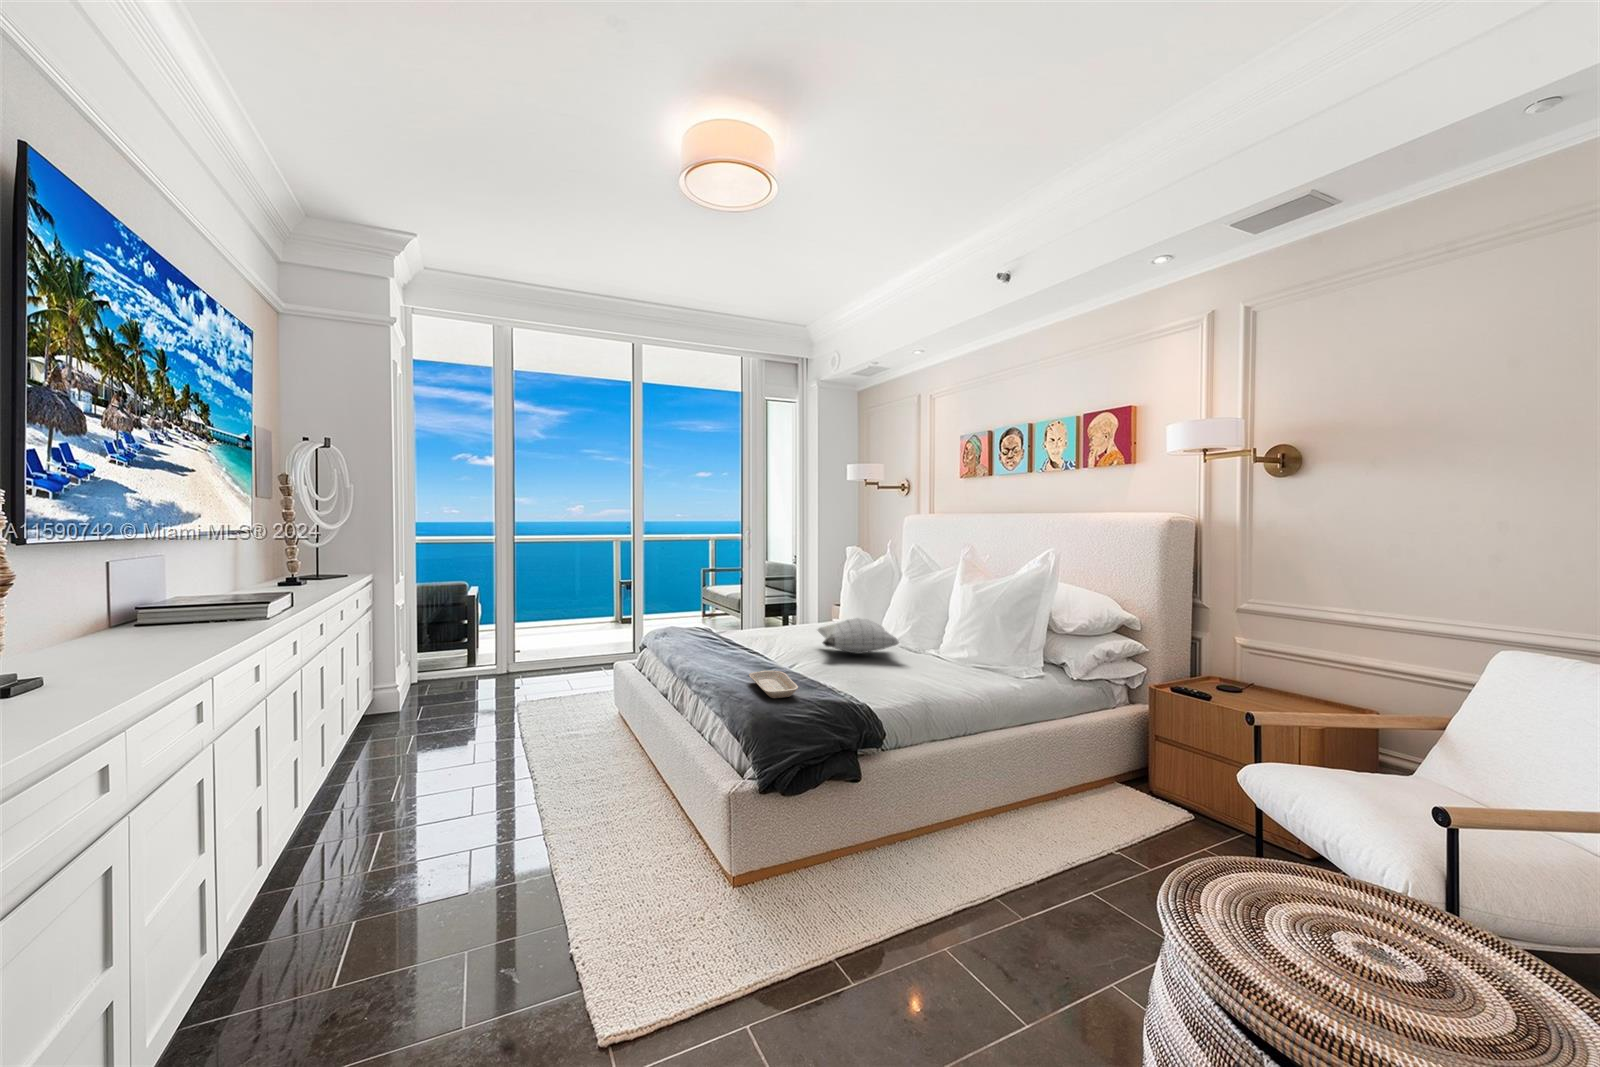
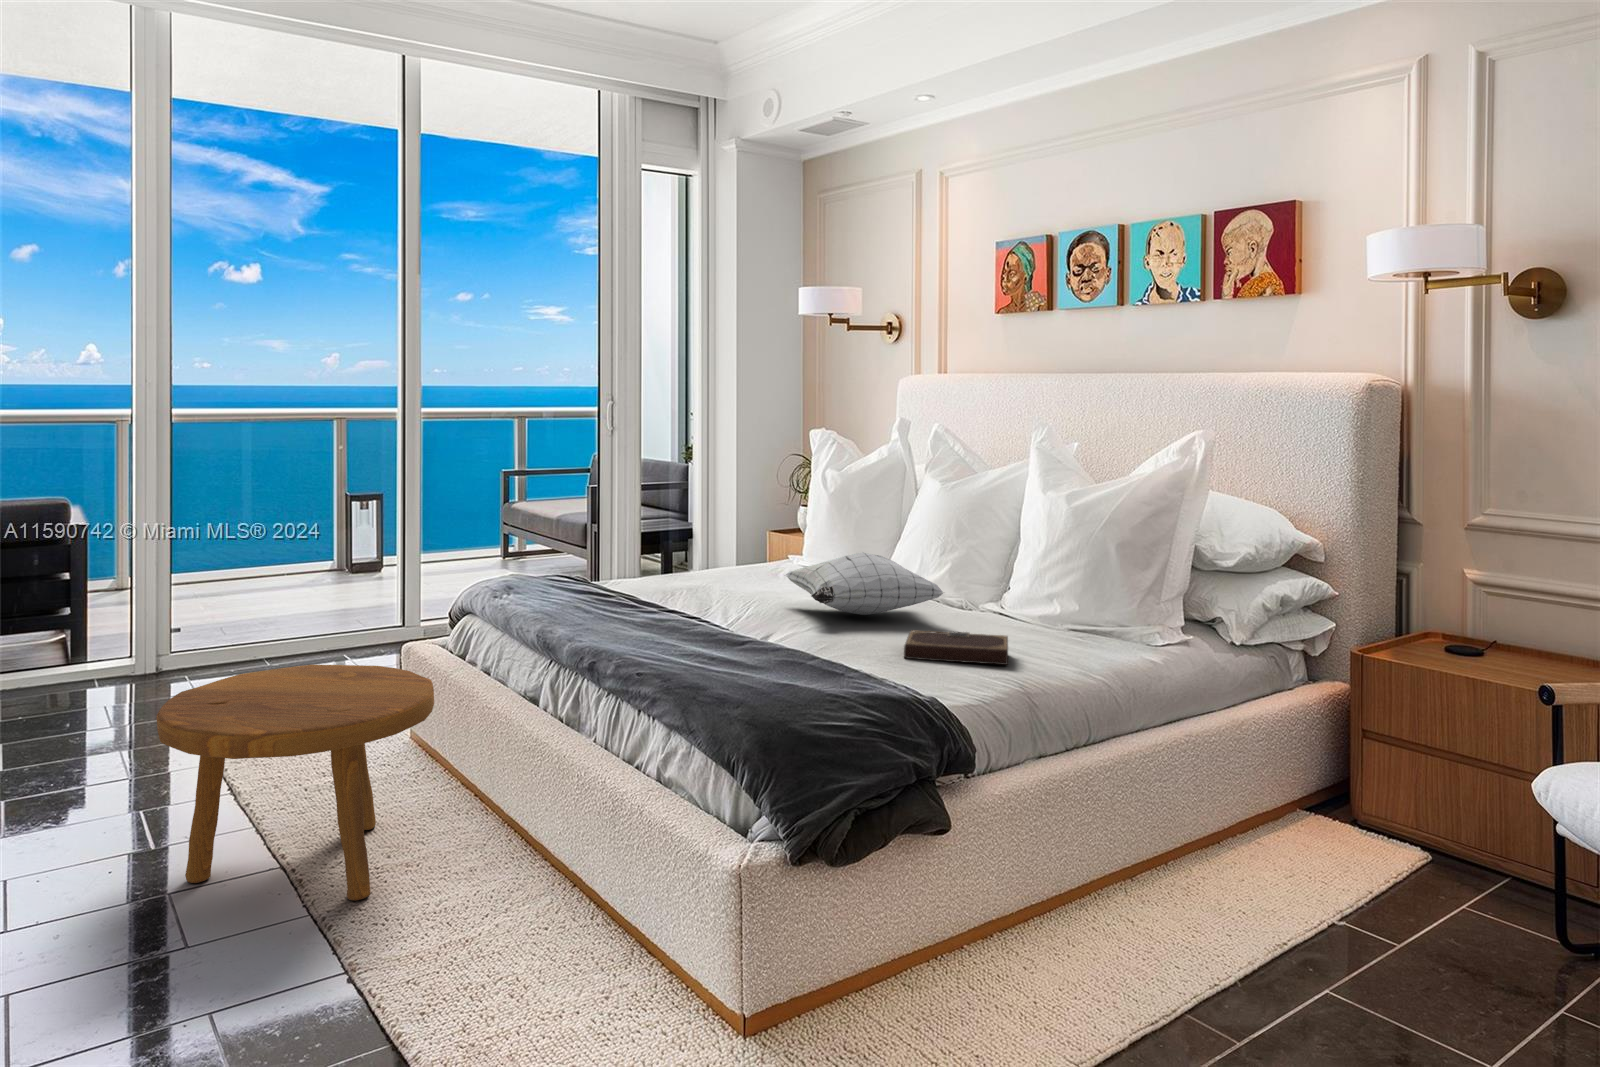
notebook: none [860,664,925,686] -> present [904,631,1008,665]
tray: present [749,671,798,698] -> none [718,646,826,694]
footstool: none [475,672,614,799] -> present [156,665,434,900]

